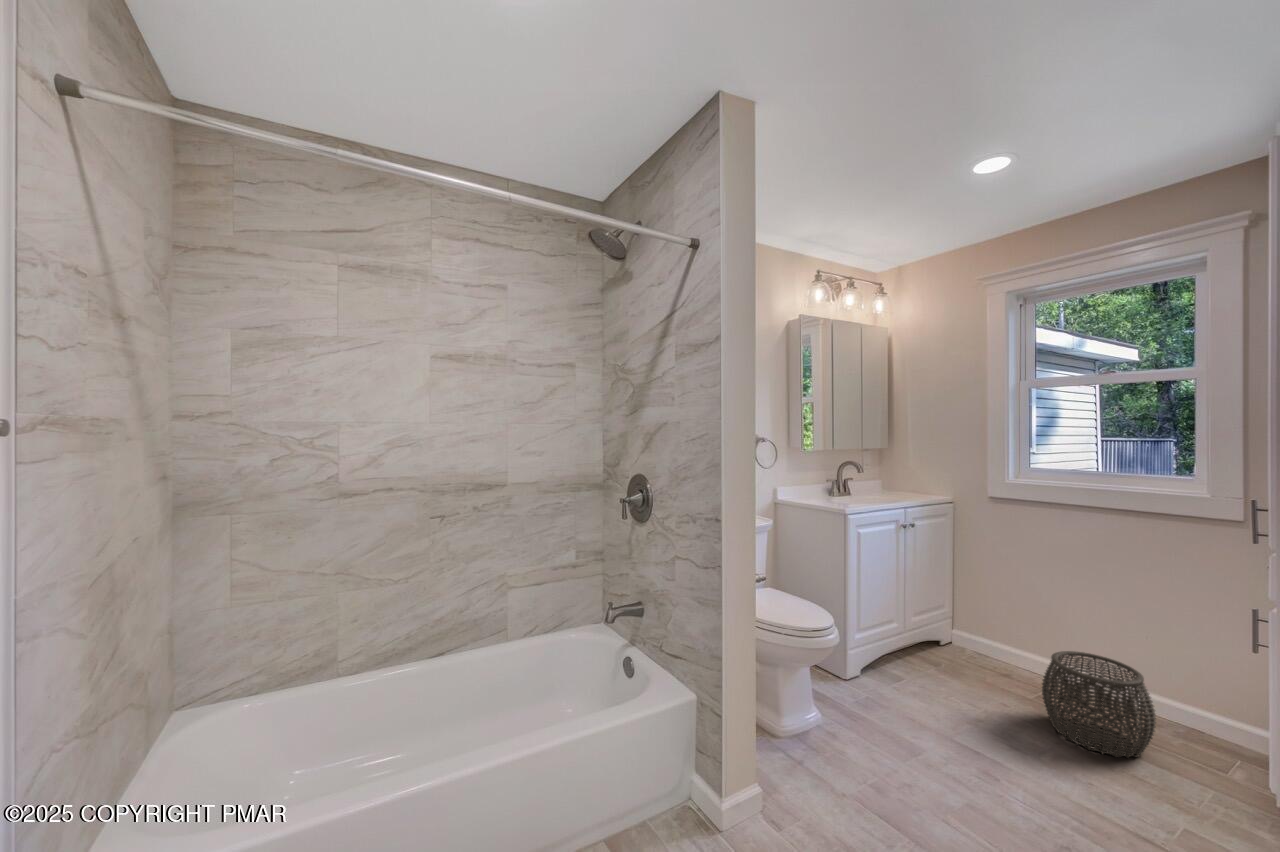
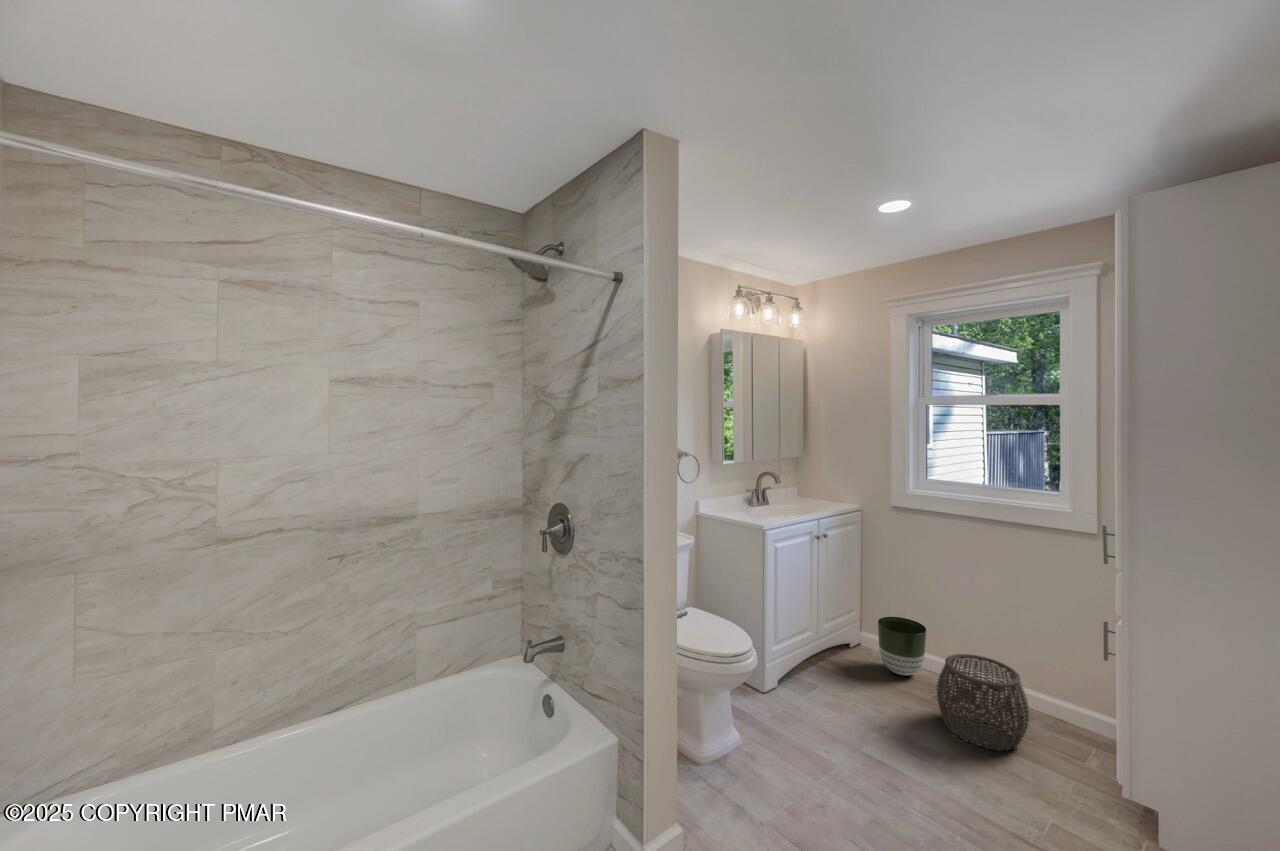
planter: none [973,613,1030,676] -> present [878,617,926,676]

